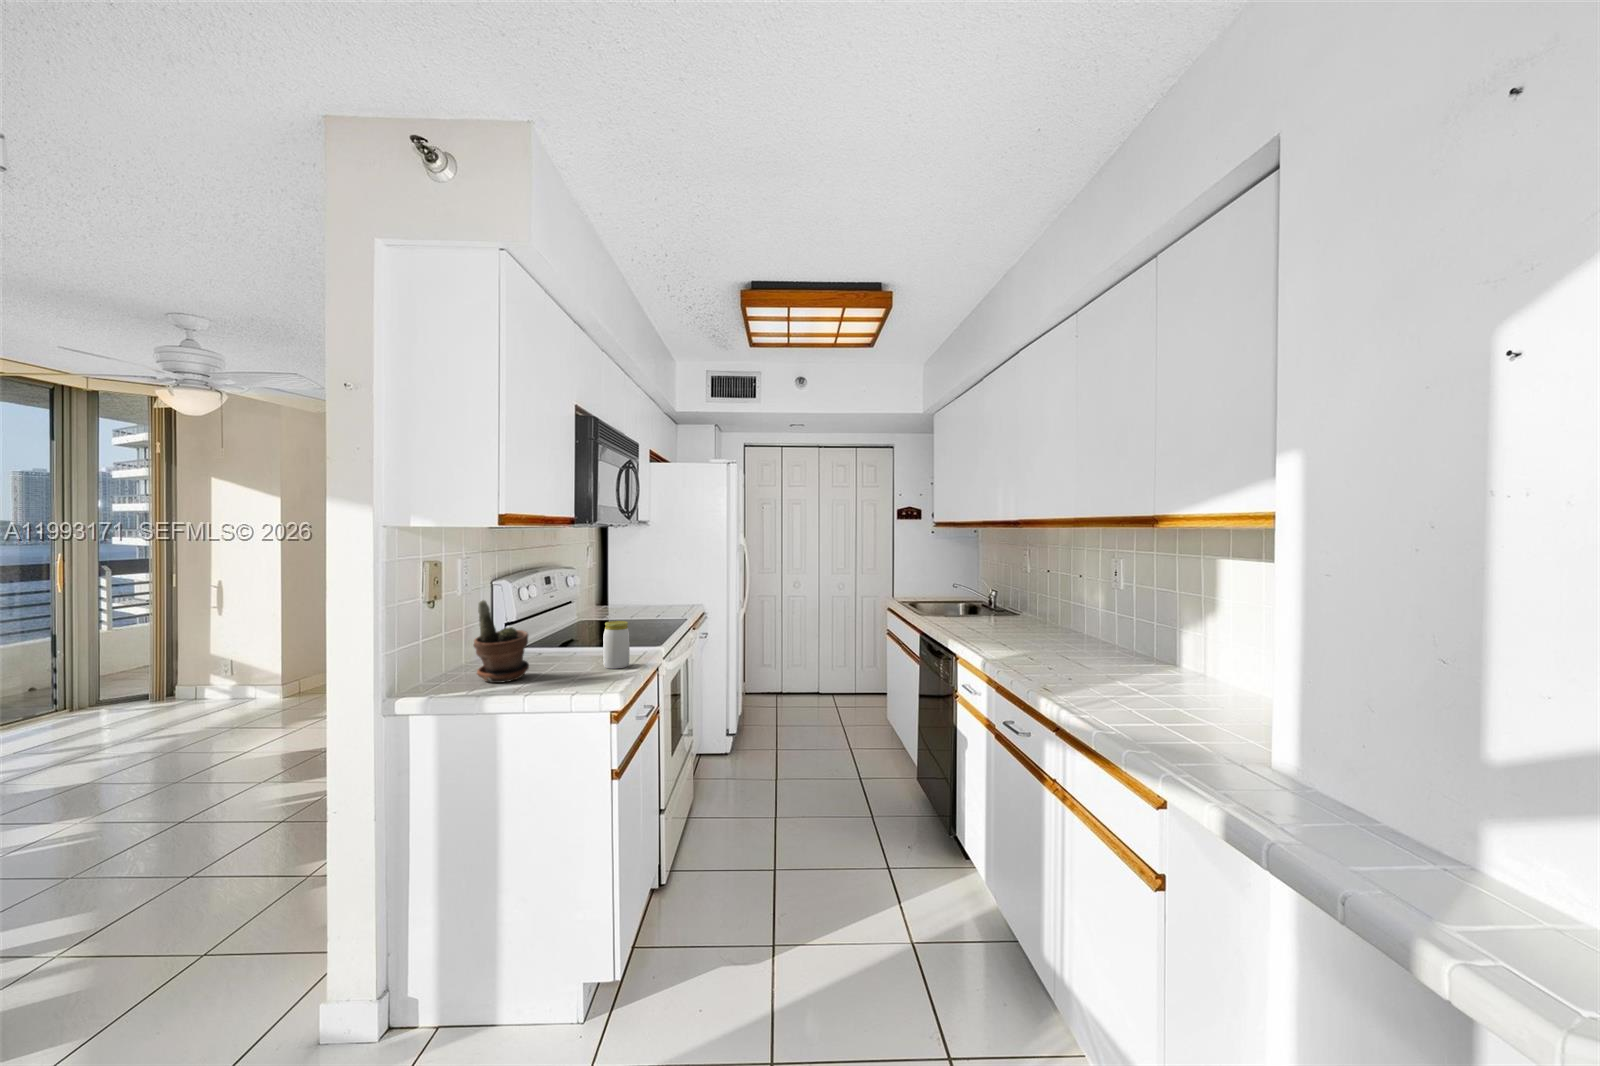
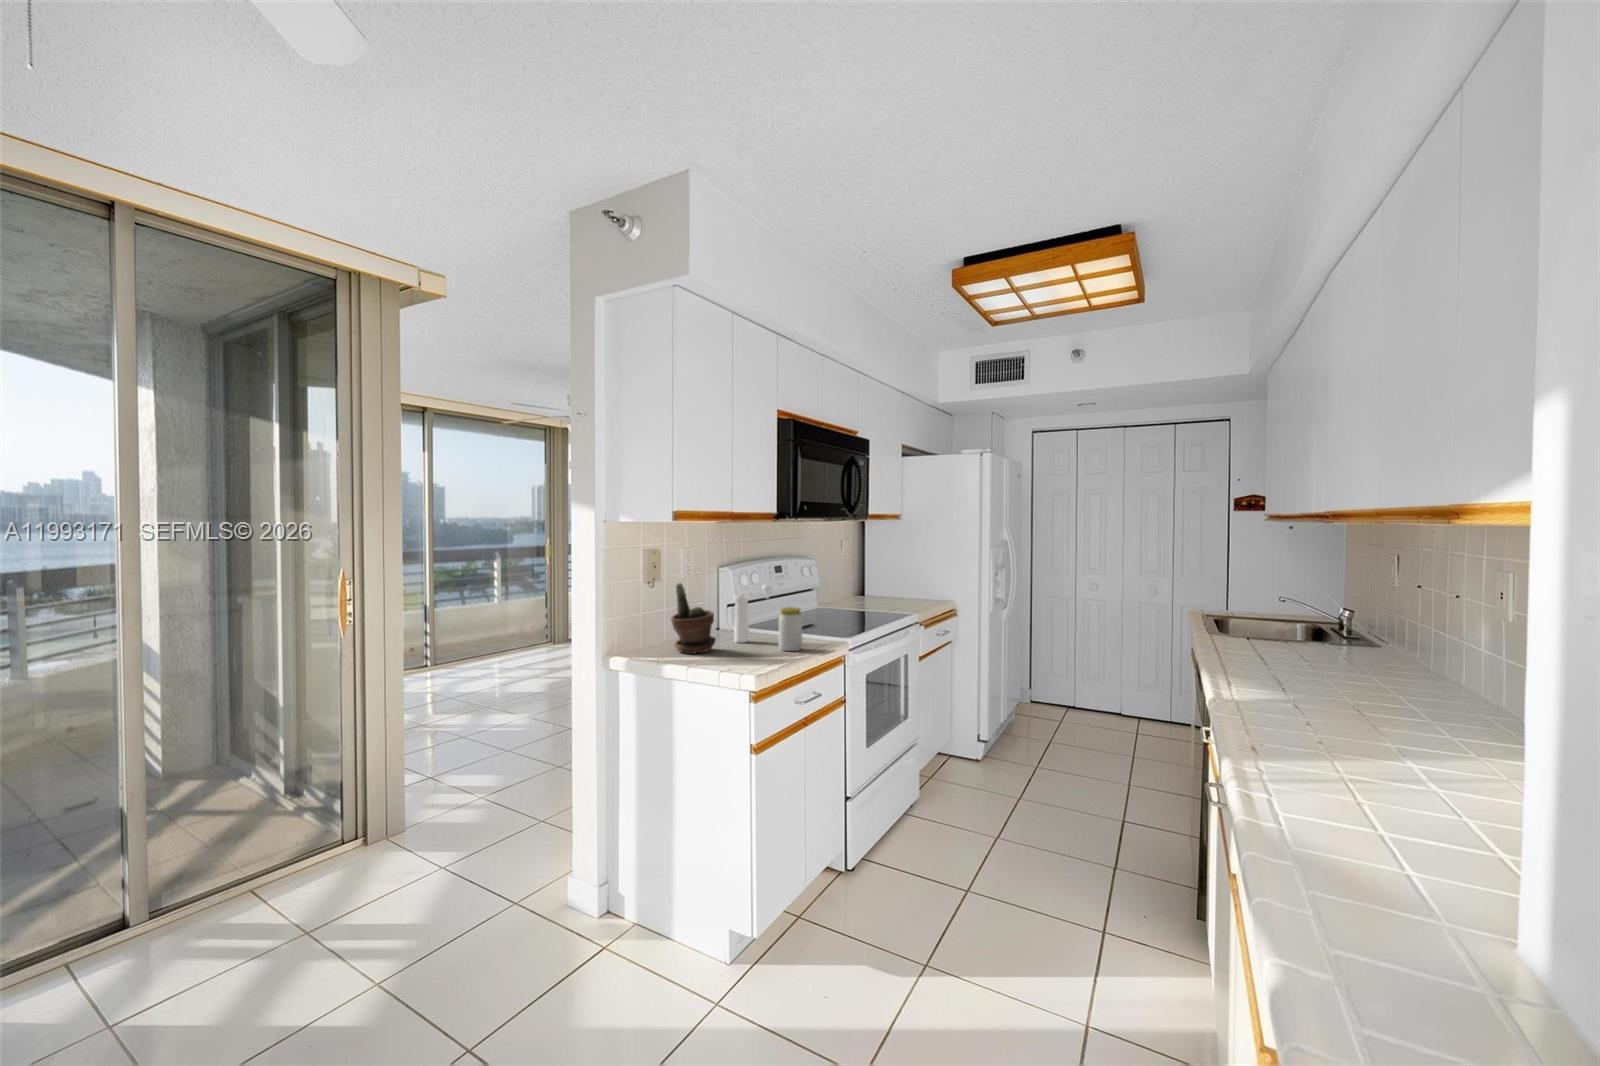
pepper mill: none [536,597,578,664] -> present [734,584,773,643]

